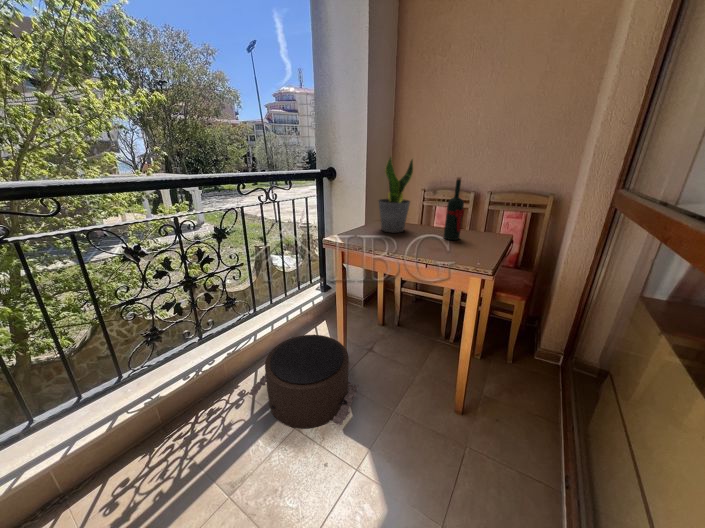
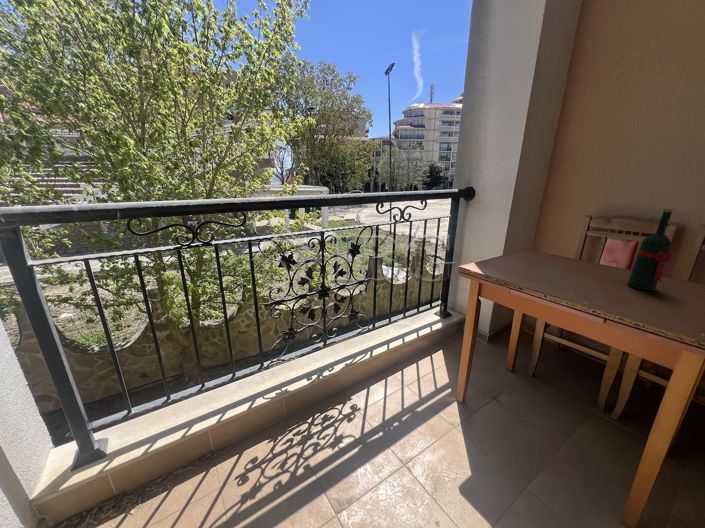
potted plant: present [379,157,413,233] -> none [531,177,592,269]
pouf: present [249,335,359,429] -> none [361,364,481,483]

